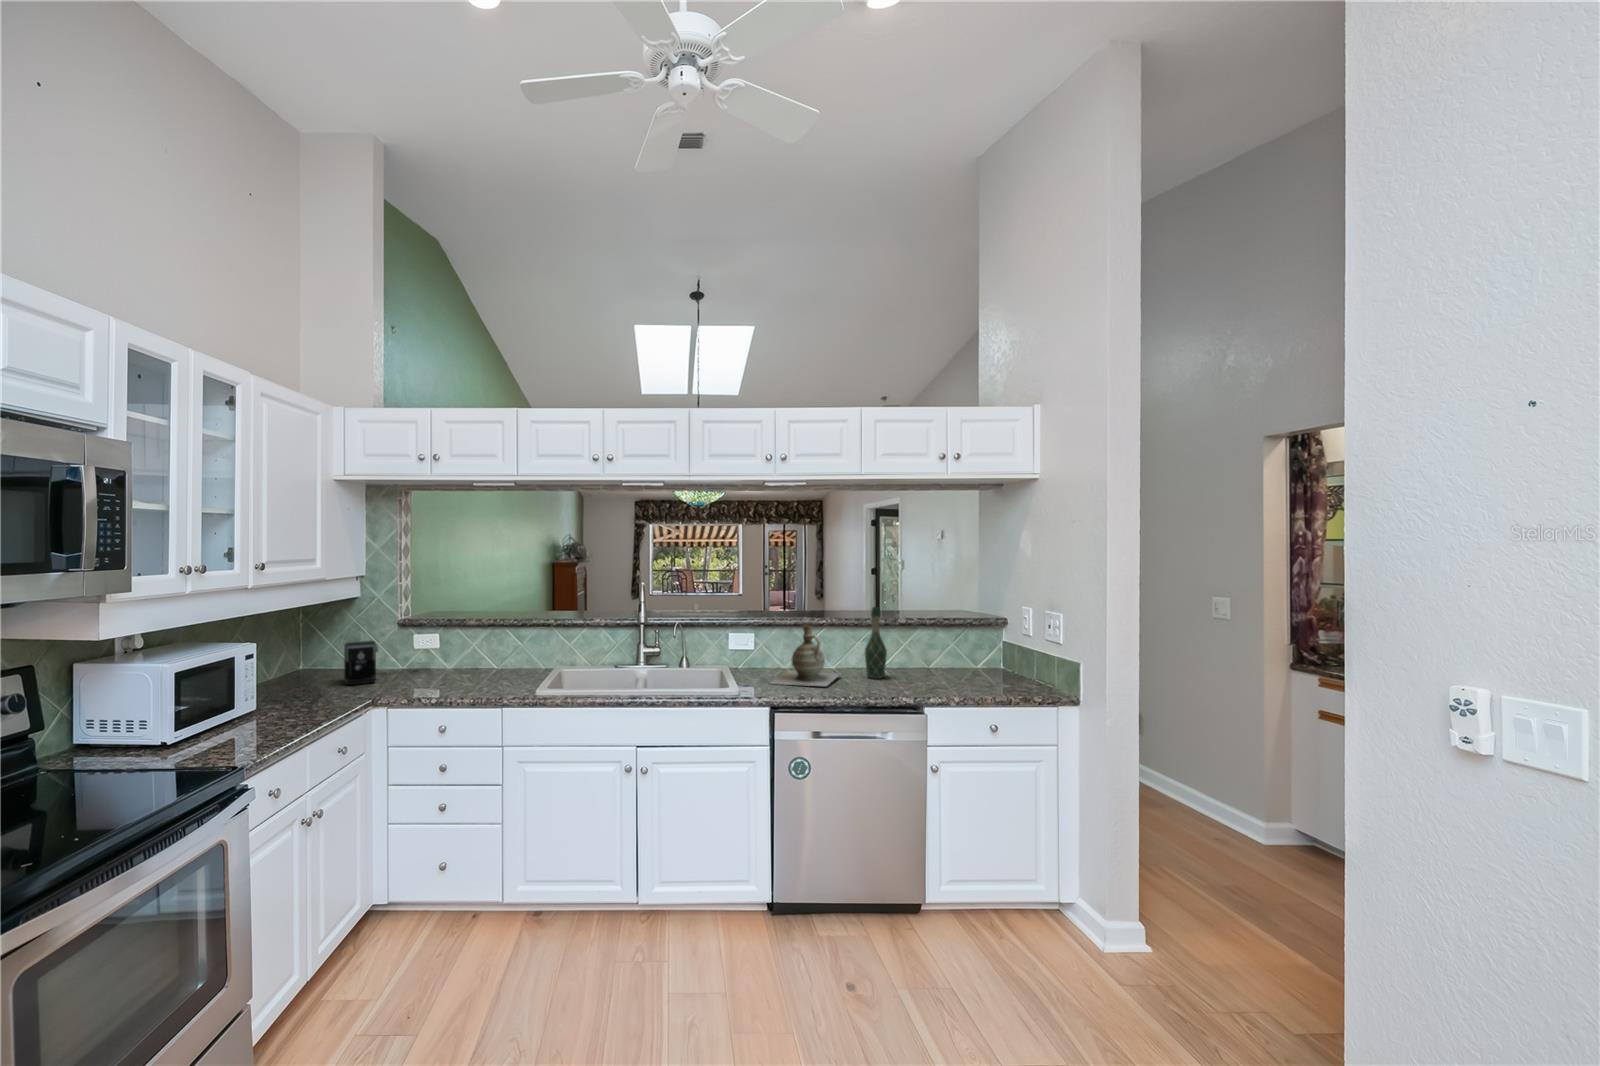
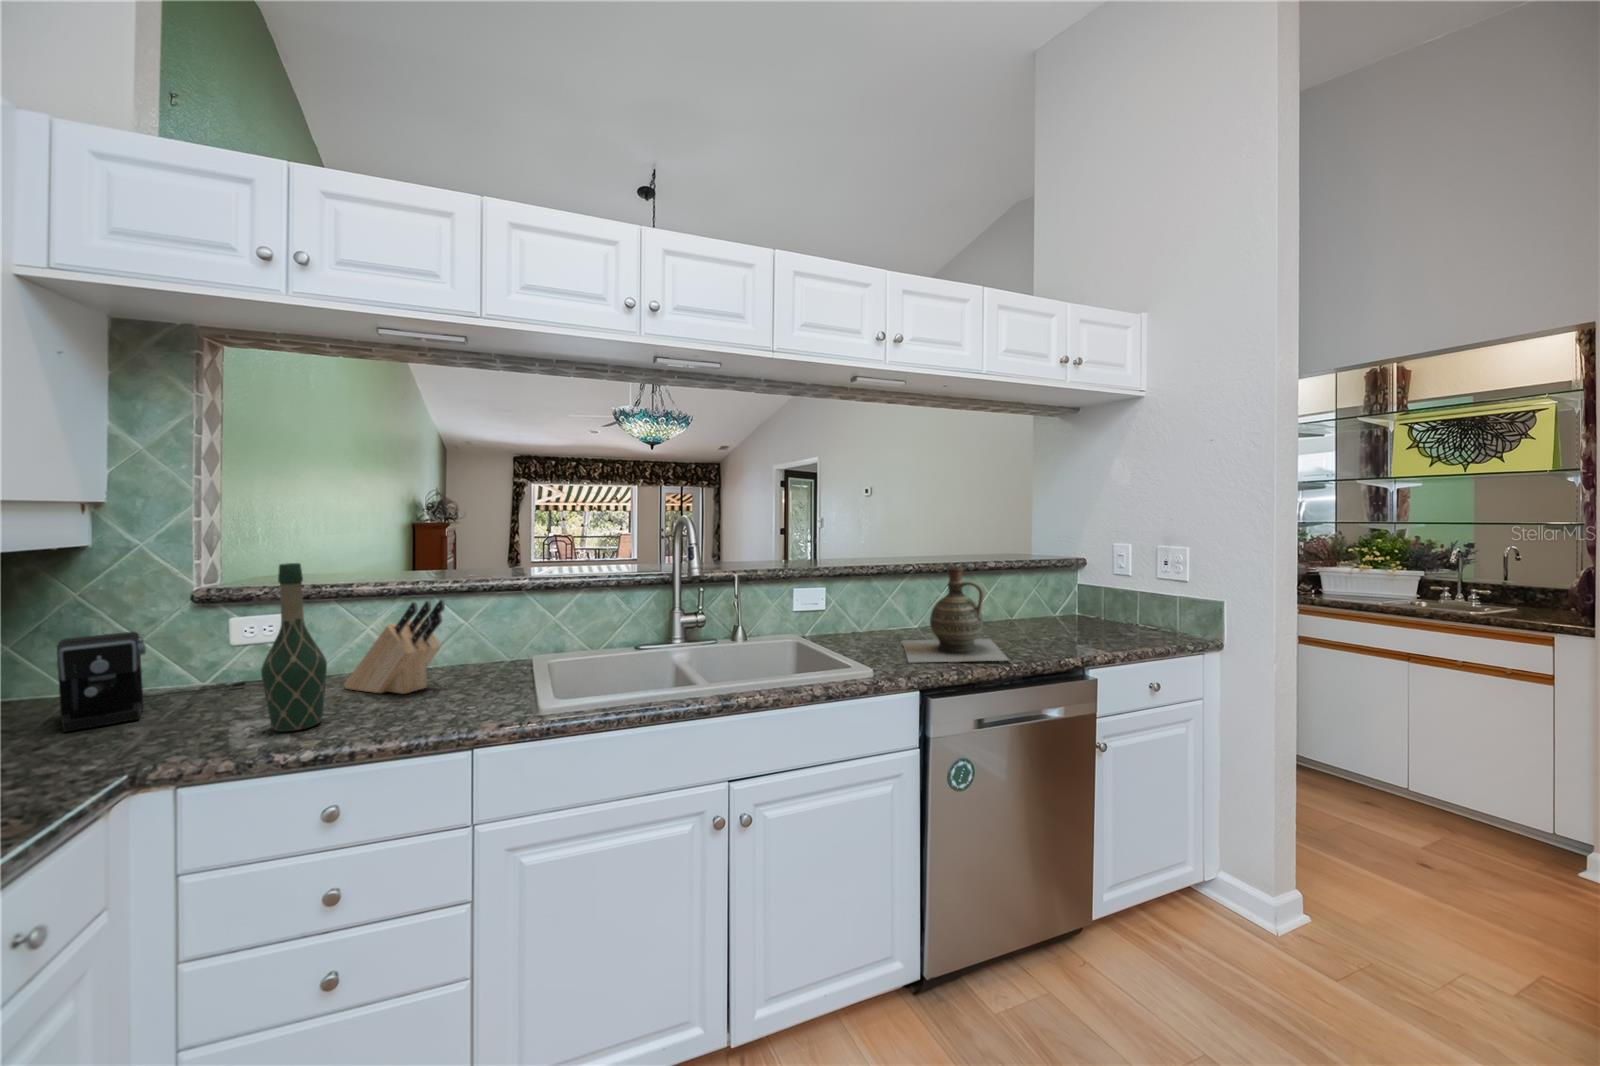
wine bottle: present [865,607,887,678] -> present [261,563,327,731]
knife block: none [463,632,511,681] -> present [344,600,445,694]

